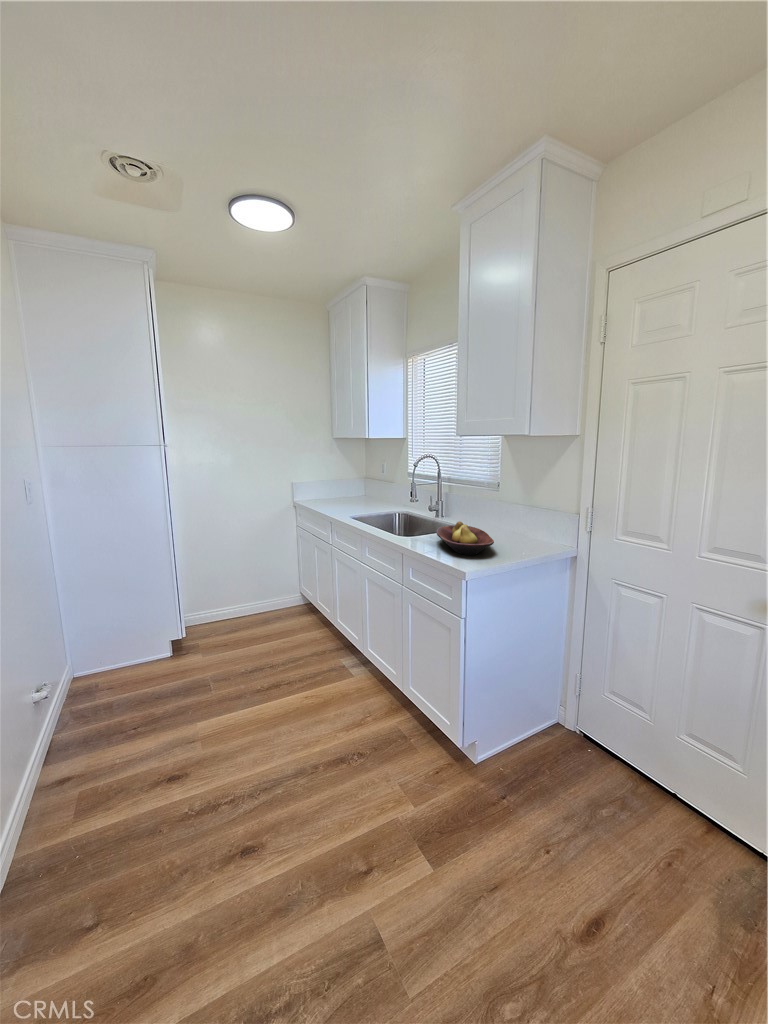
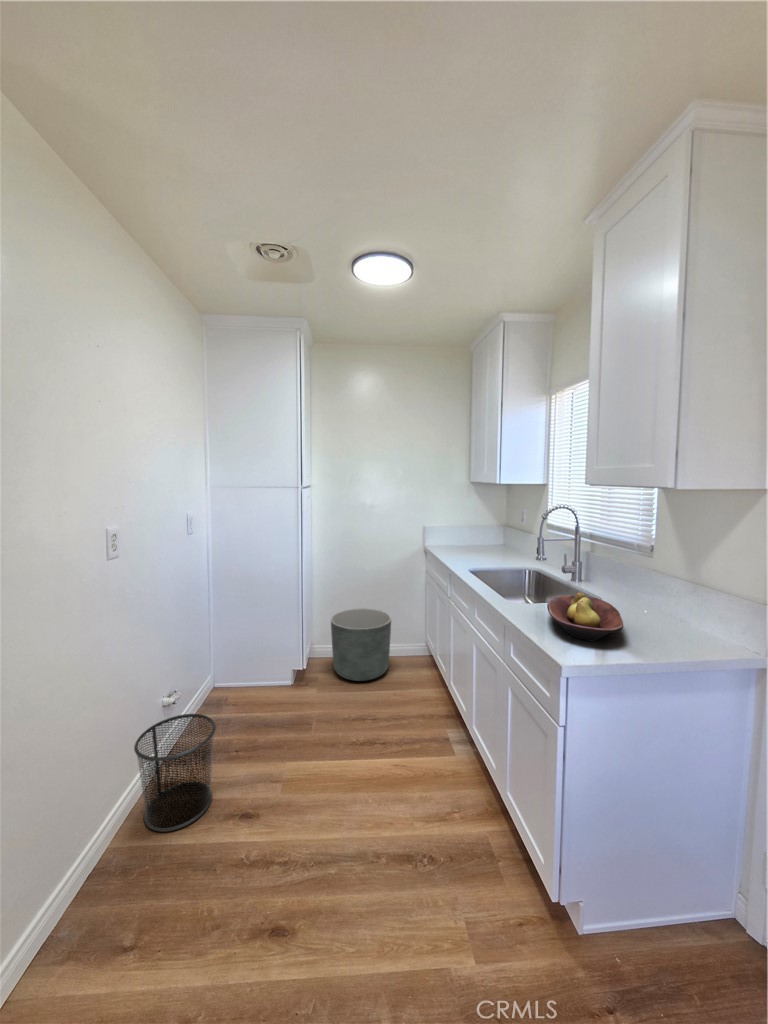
planter: none [209,568,274,638] -> present [331,608,391,681]
trash can: none [17,698,123,828] -> present [134,714,216,832]

